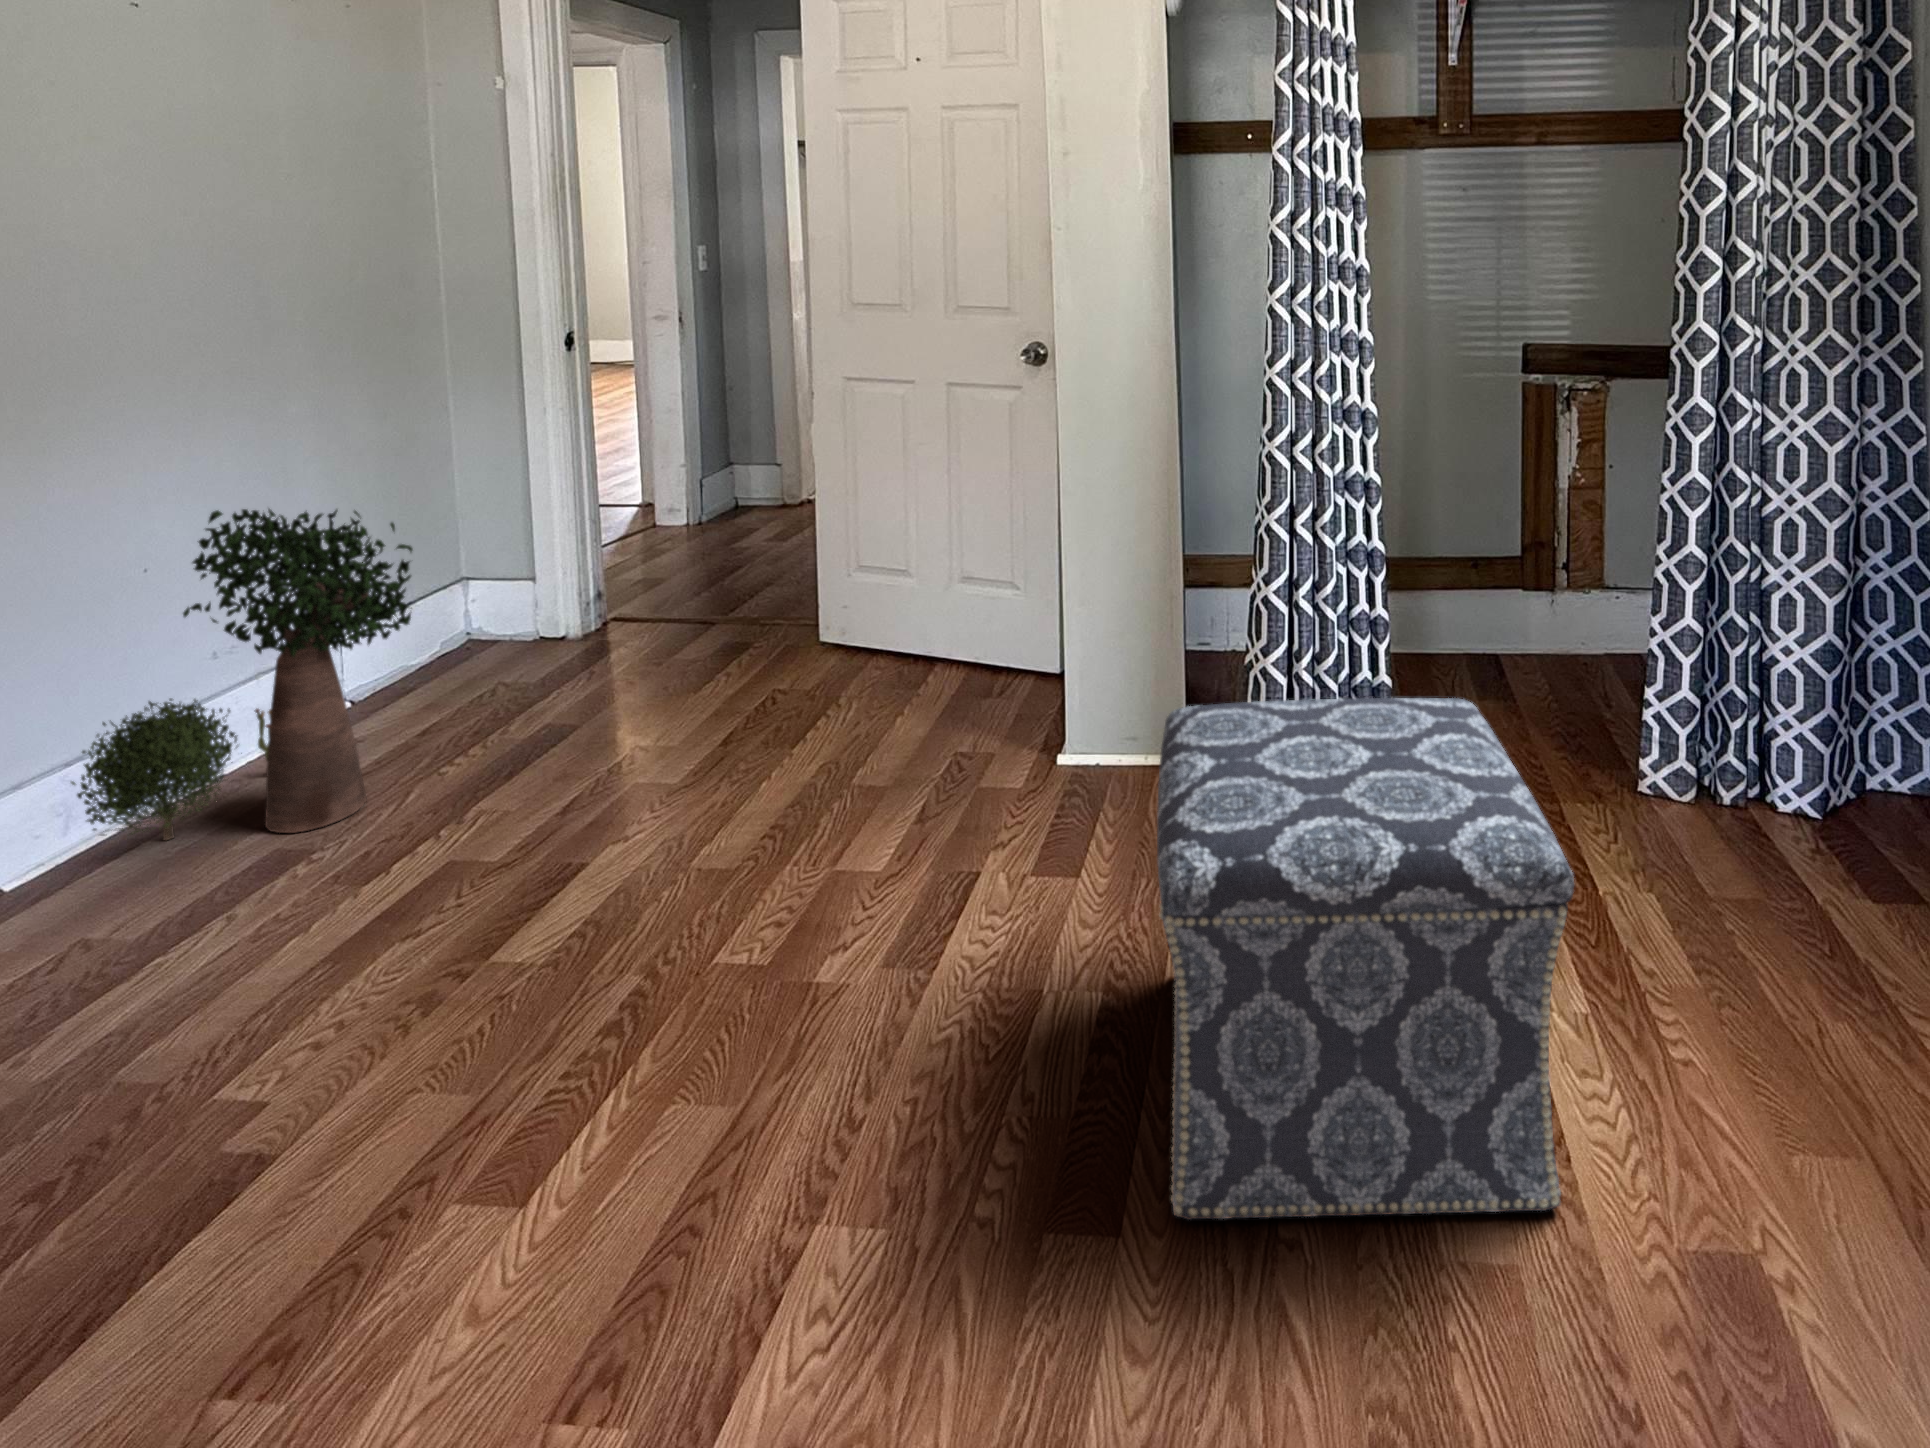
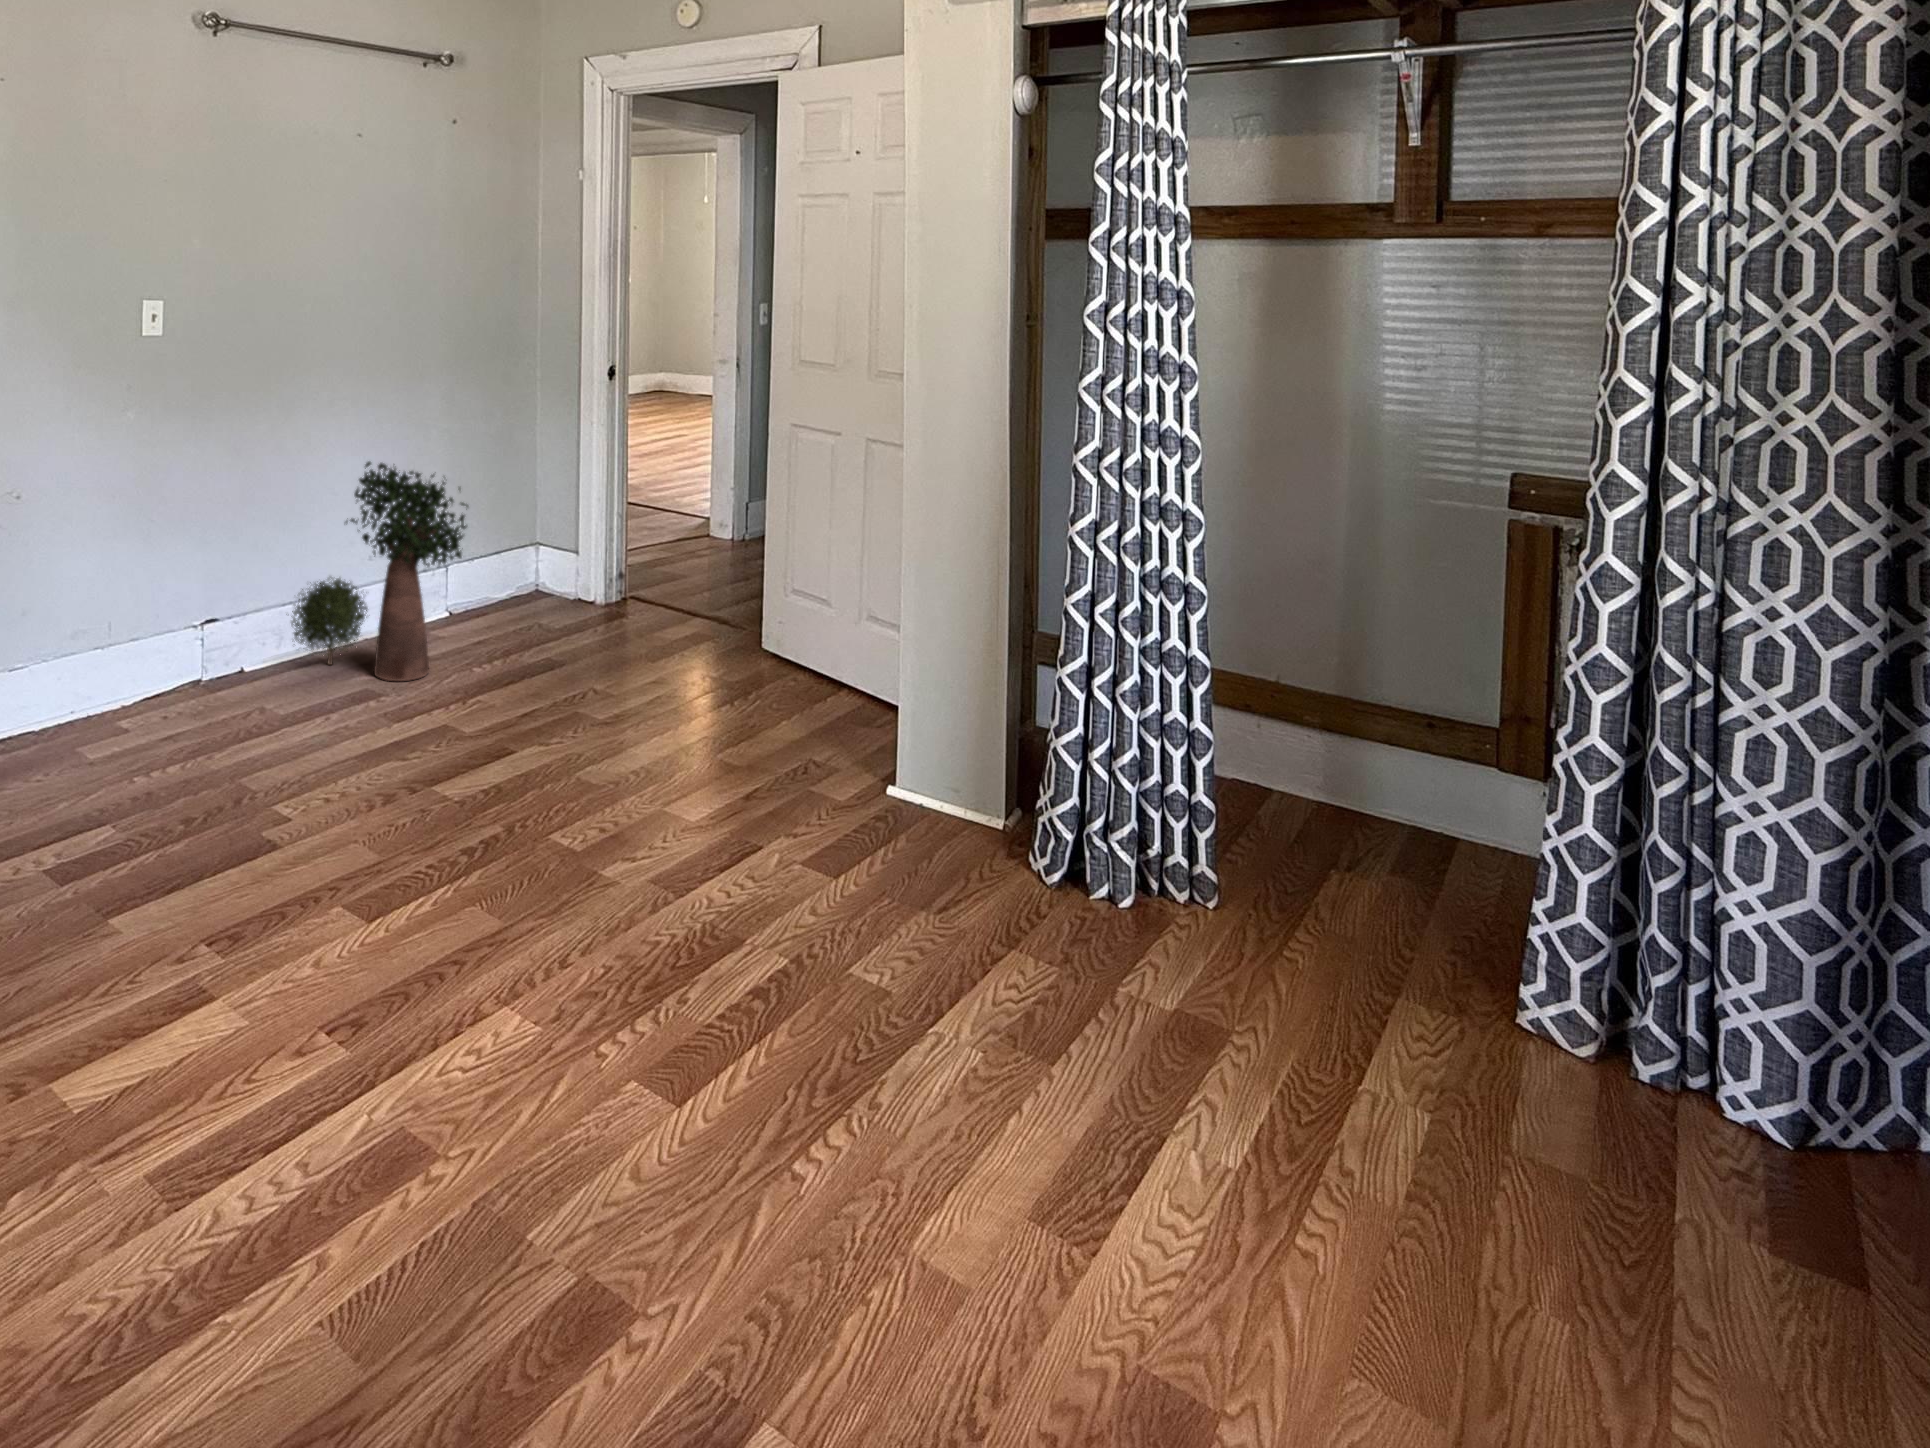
ottoman: present [1157,698,1574,1220] -> none [723,732,1148,1276]

